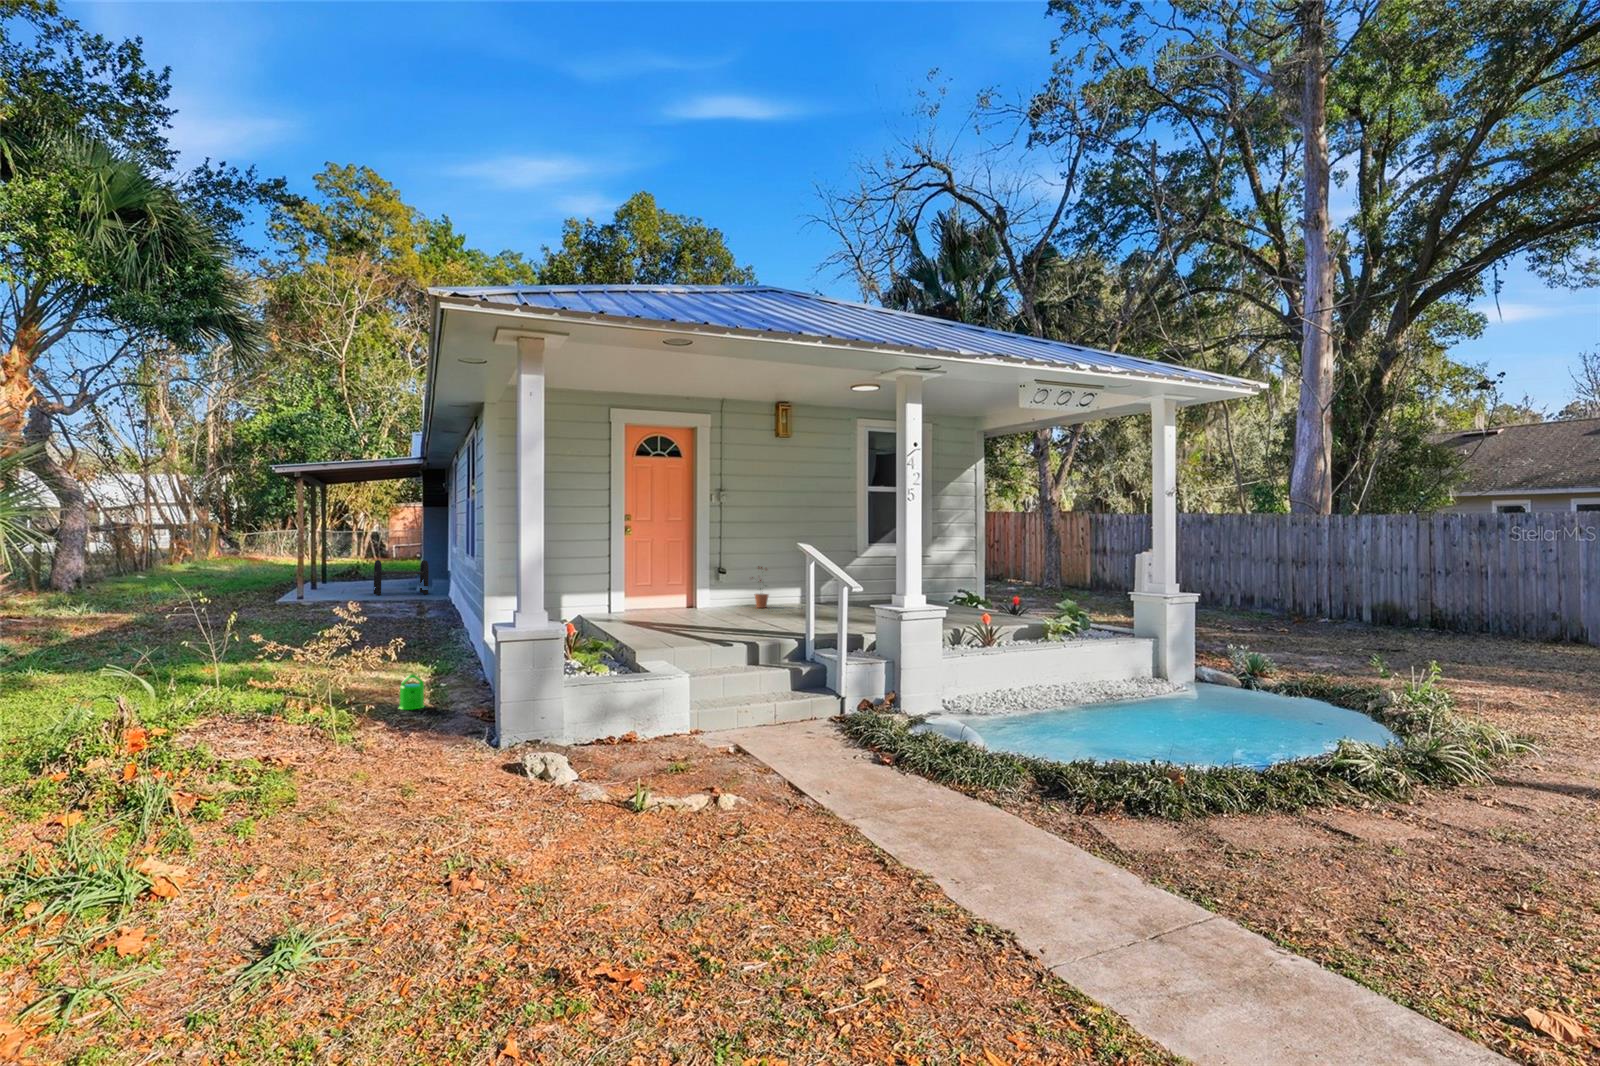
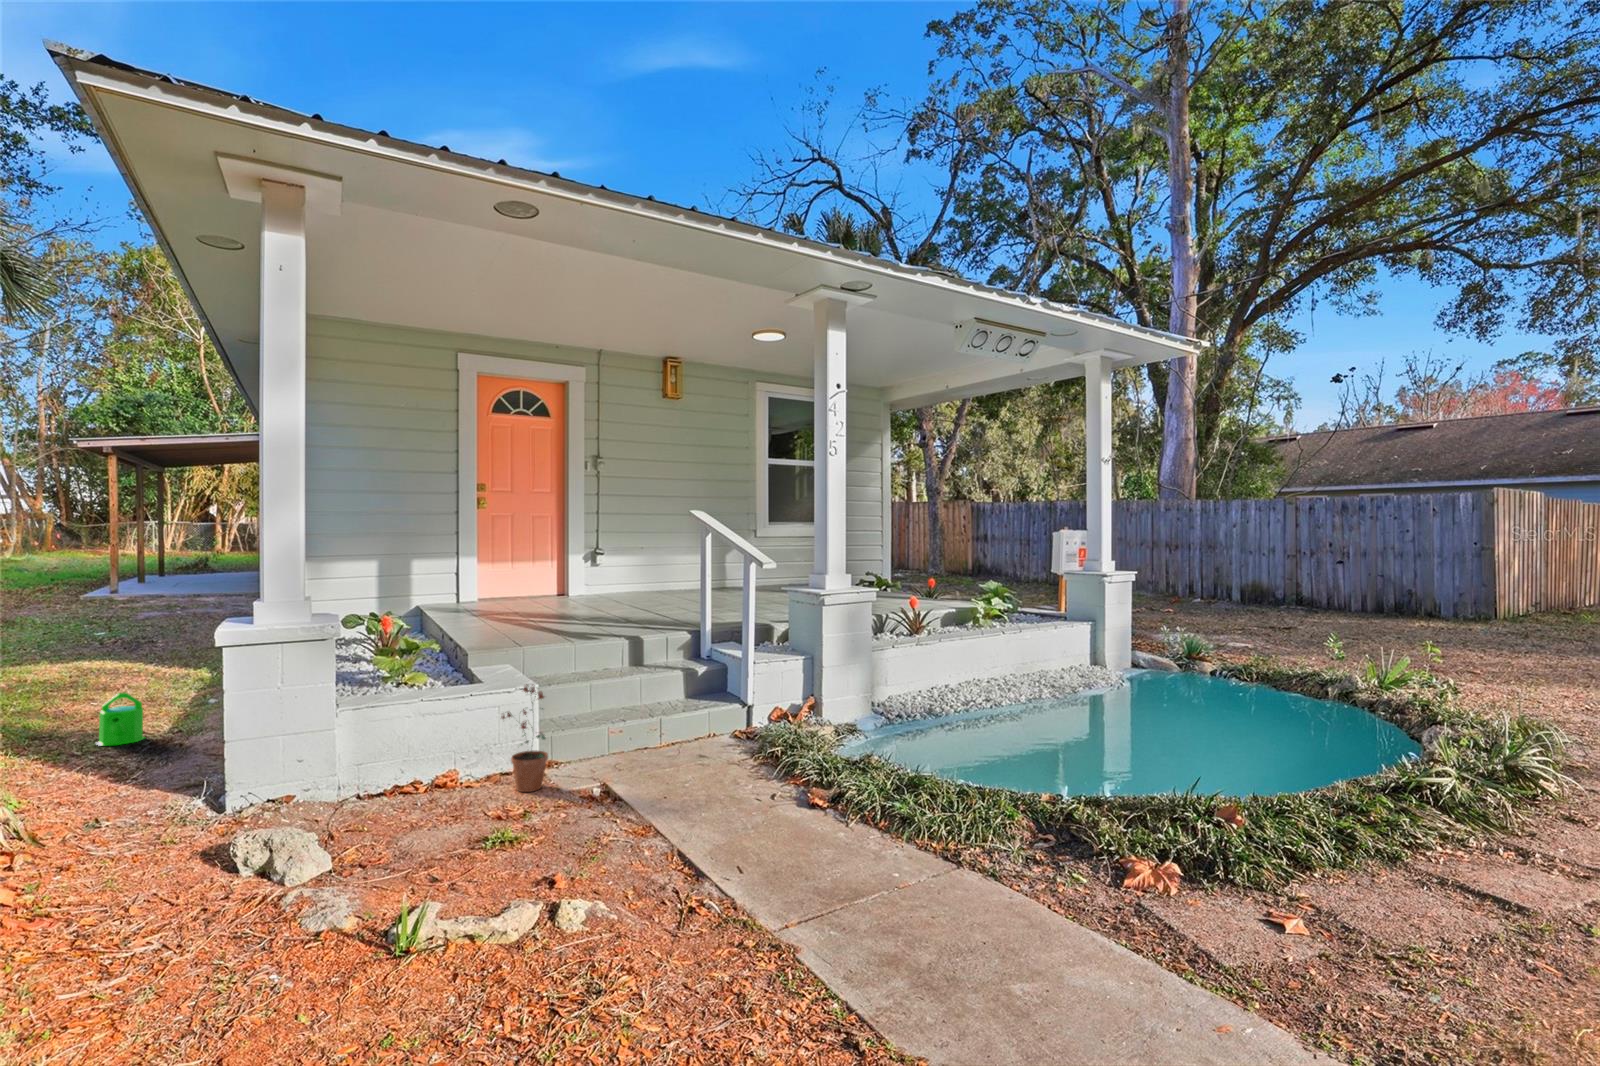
bench: present [374,560,429,595] -> none [205,548,273,587]
potted plant: present [752,566,768,608] -> present [501,684,548,792]

